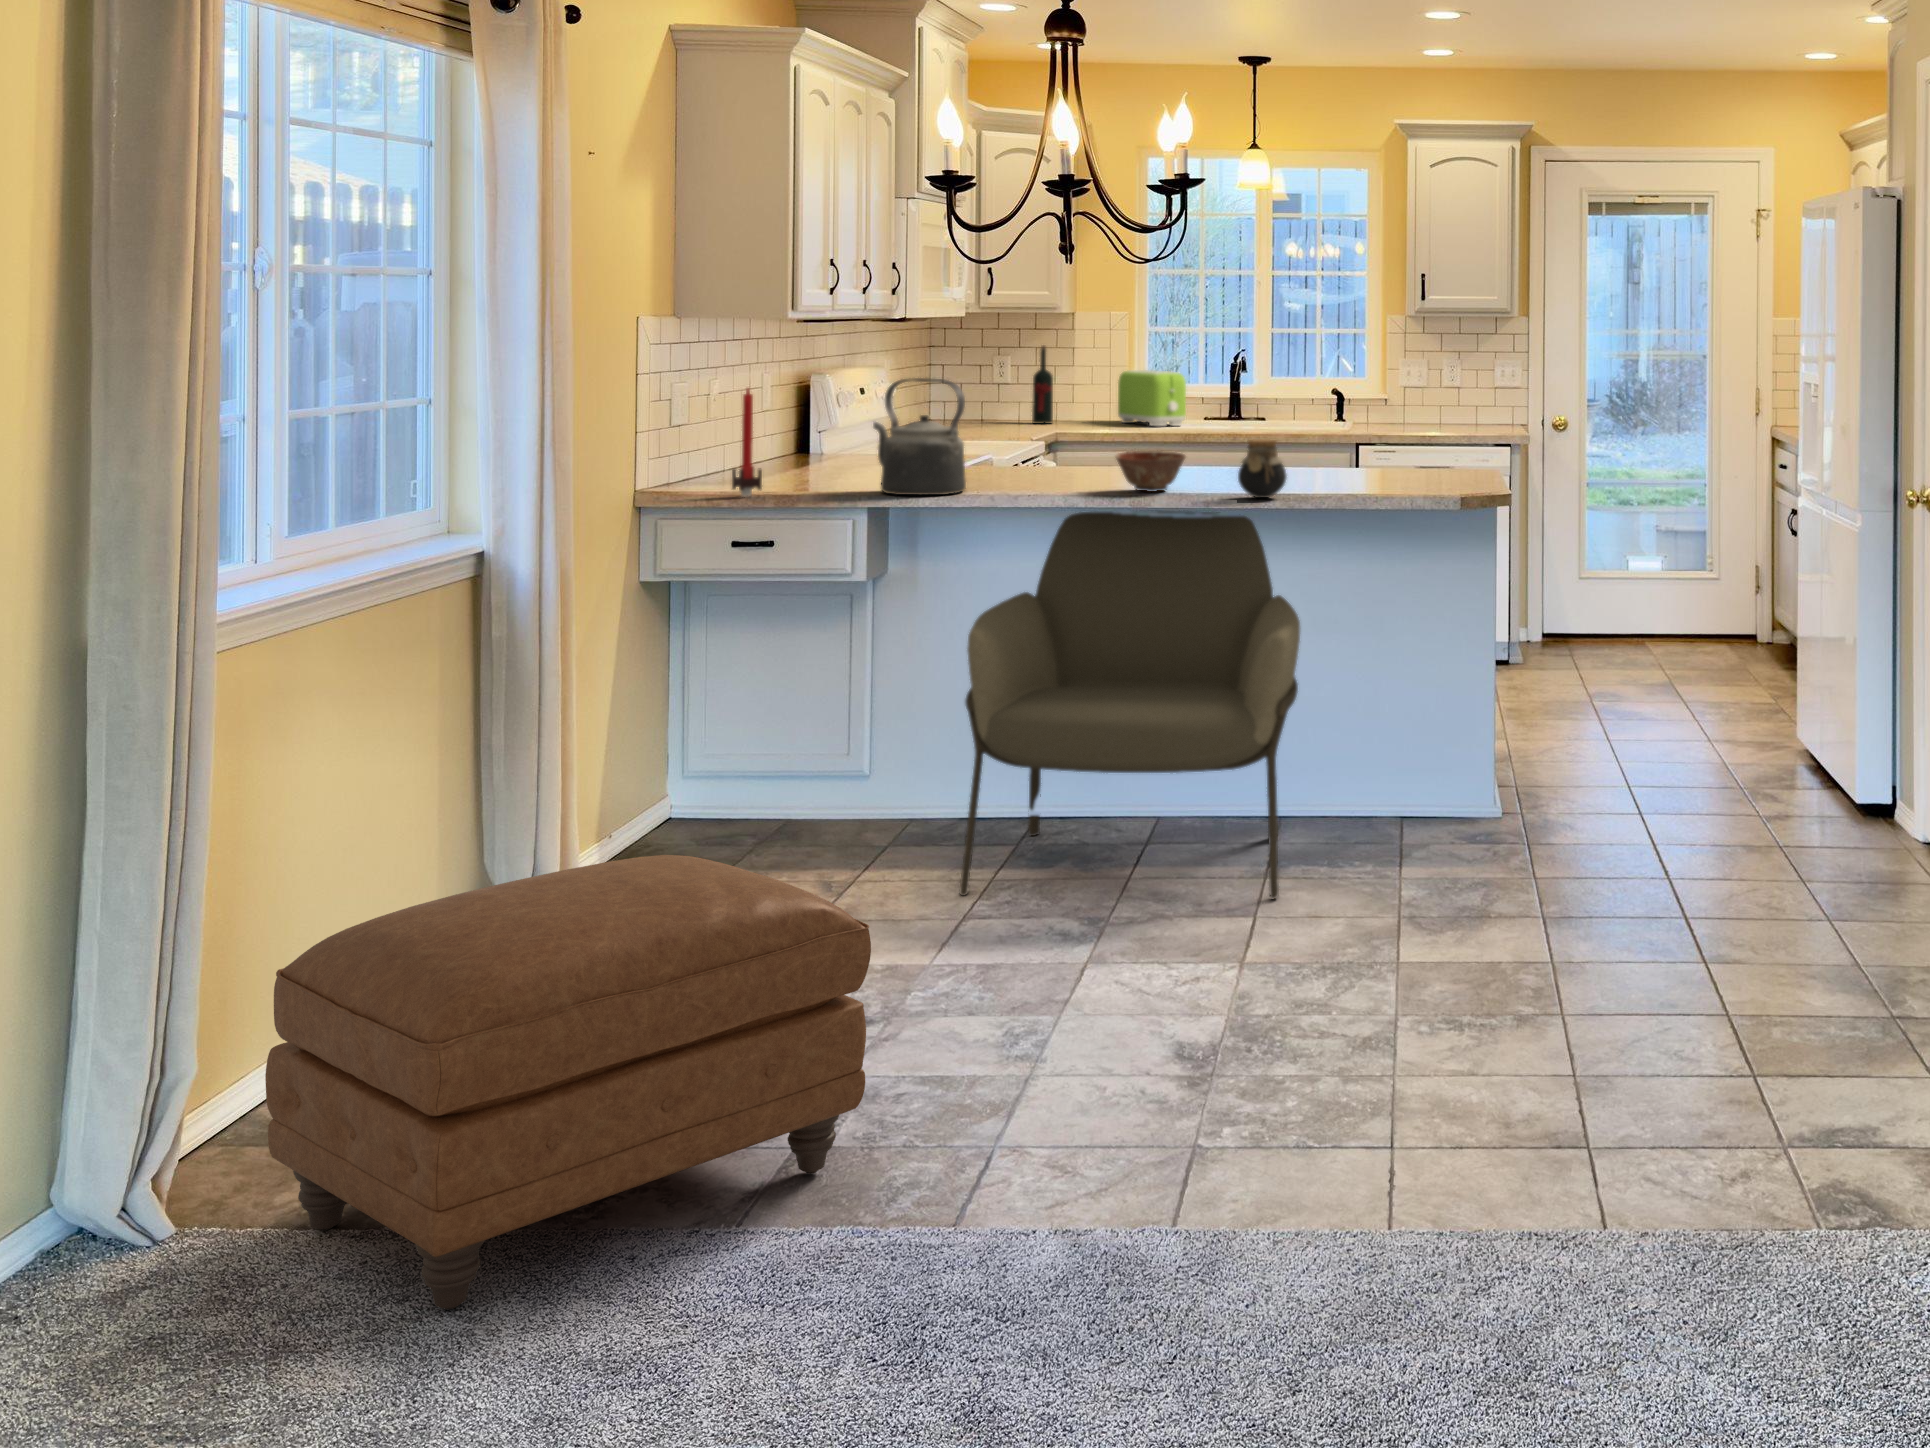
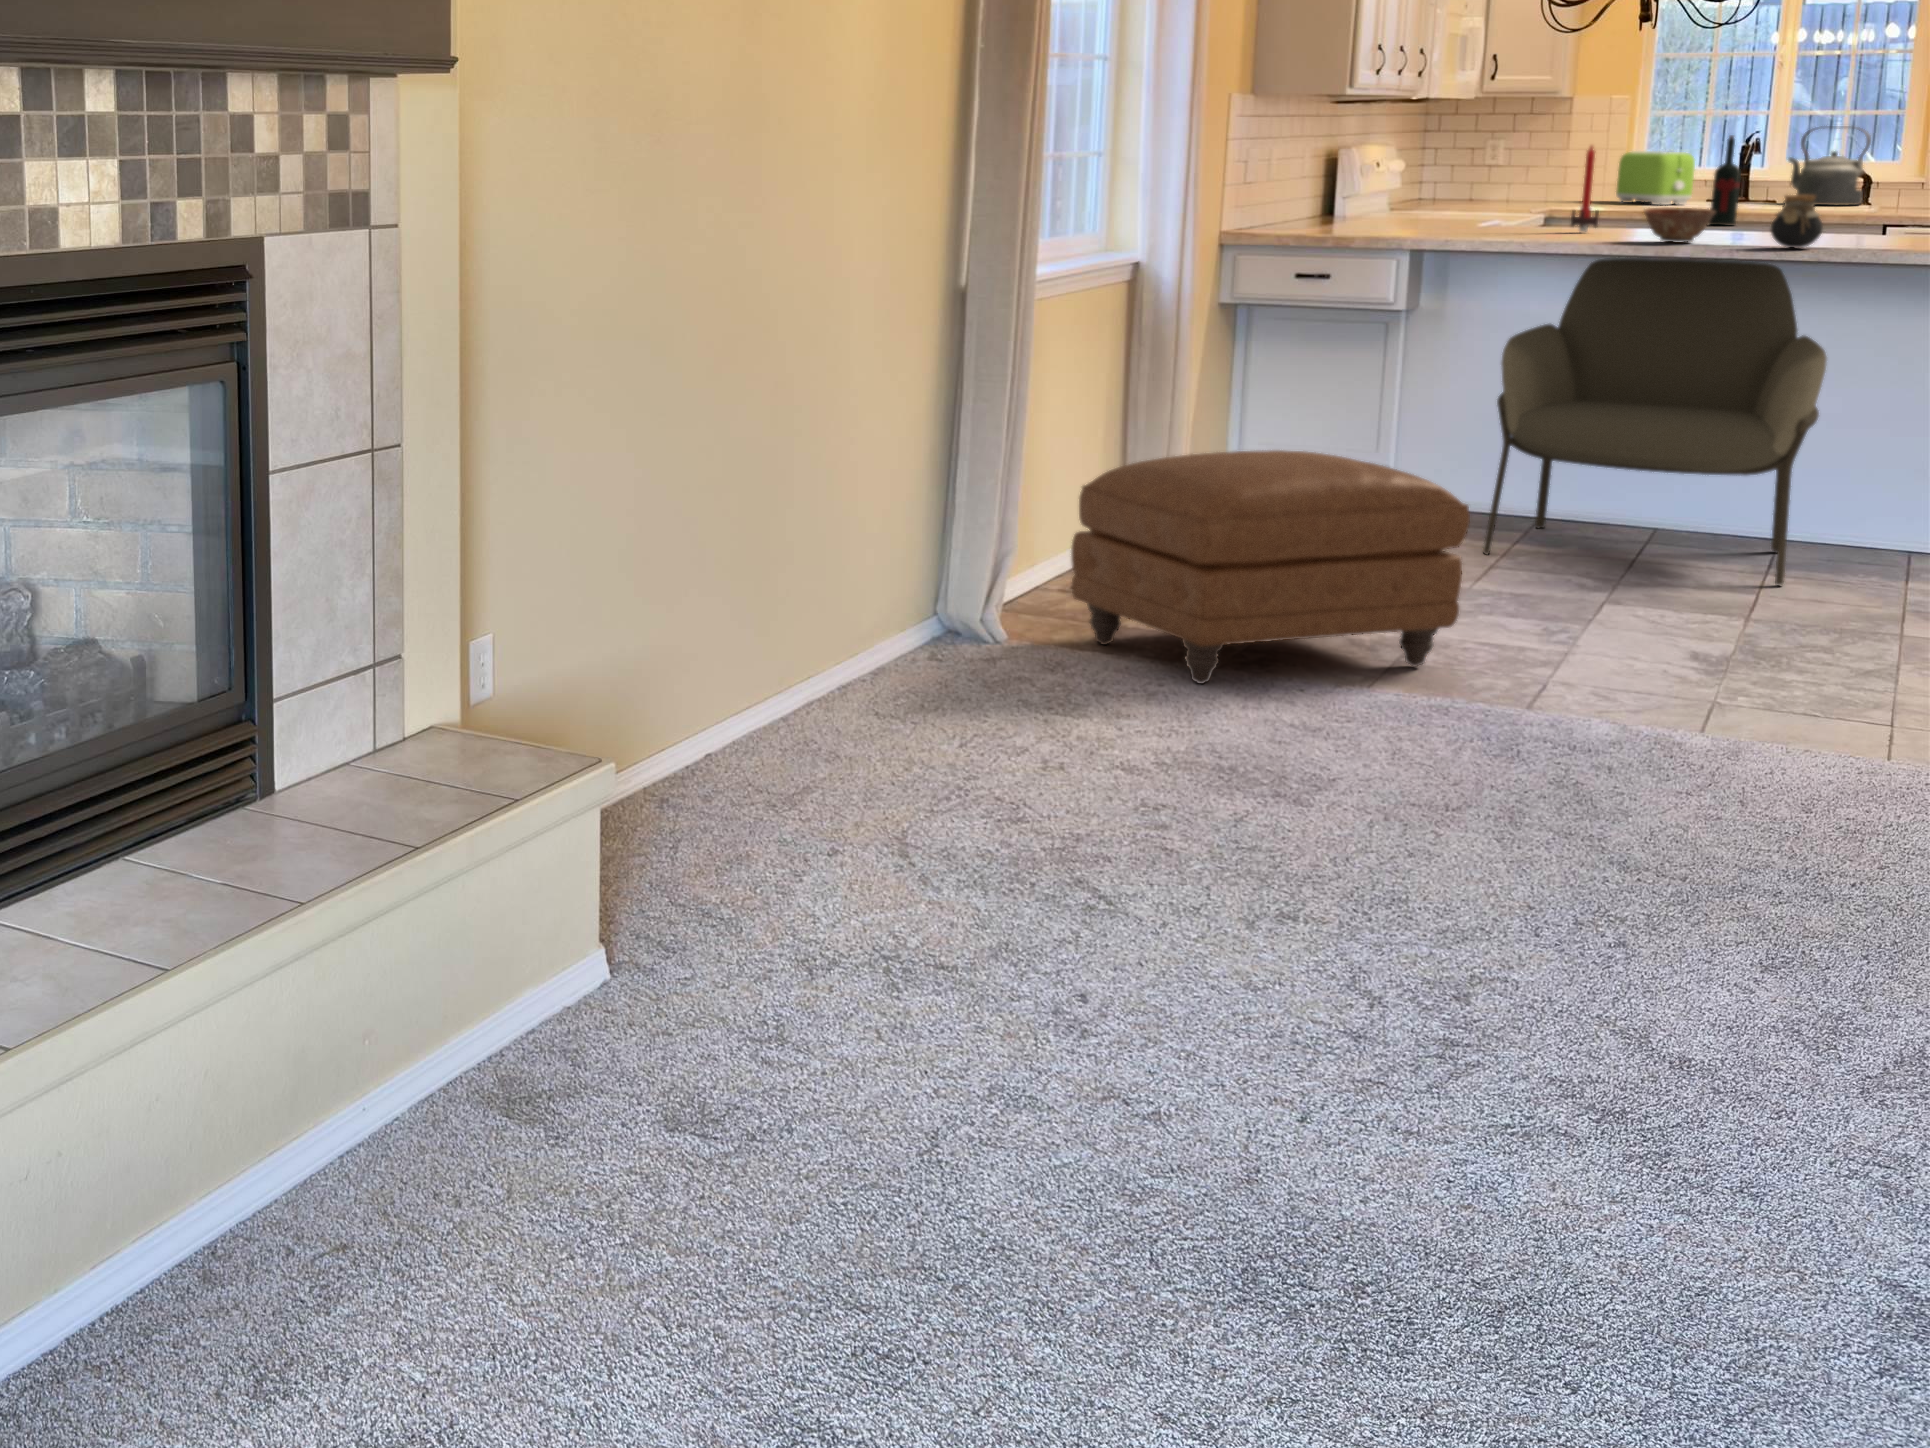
wine bottle: present [1032,345,1053,424] -> present [1709,135,1741,225]
kettle: present [873,378,966,495] -> present [1789,127,1871,205]
candle: present [732,389,762,497] -> present [1571,146,1599,232]

